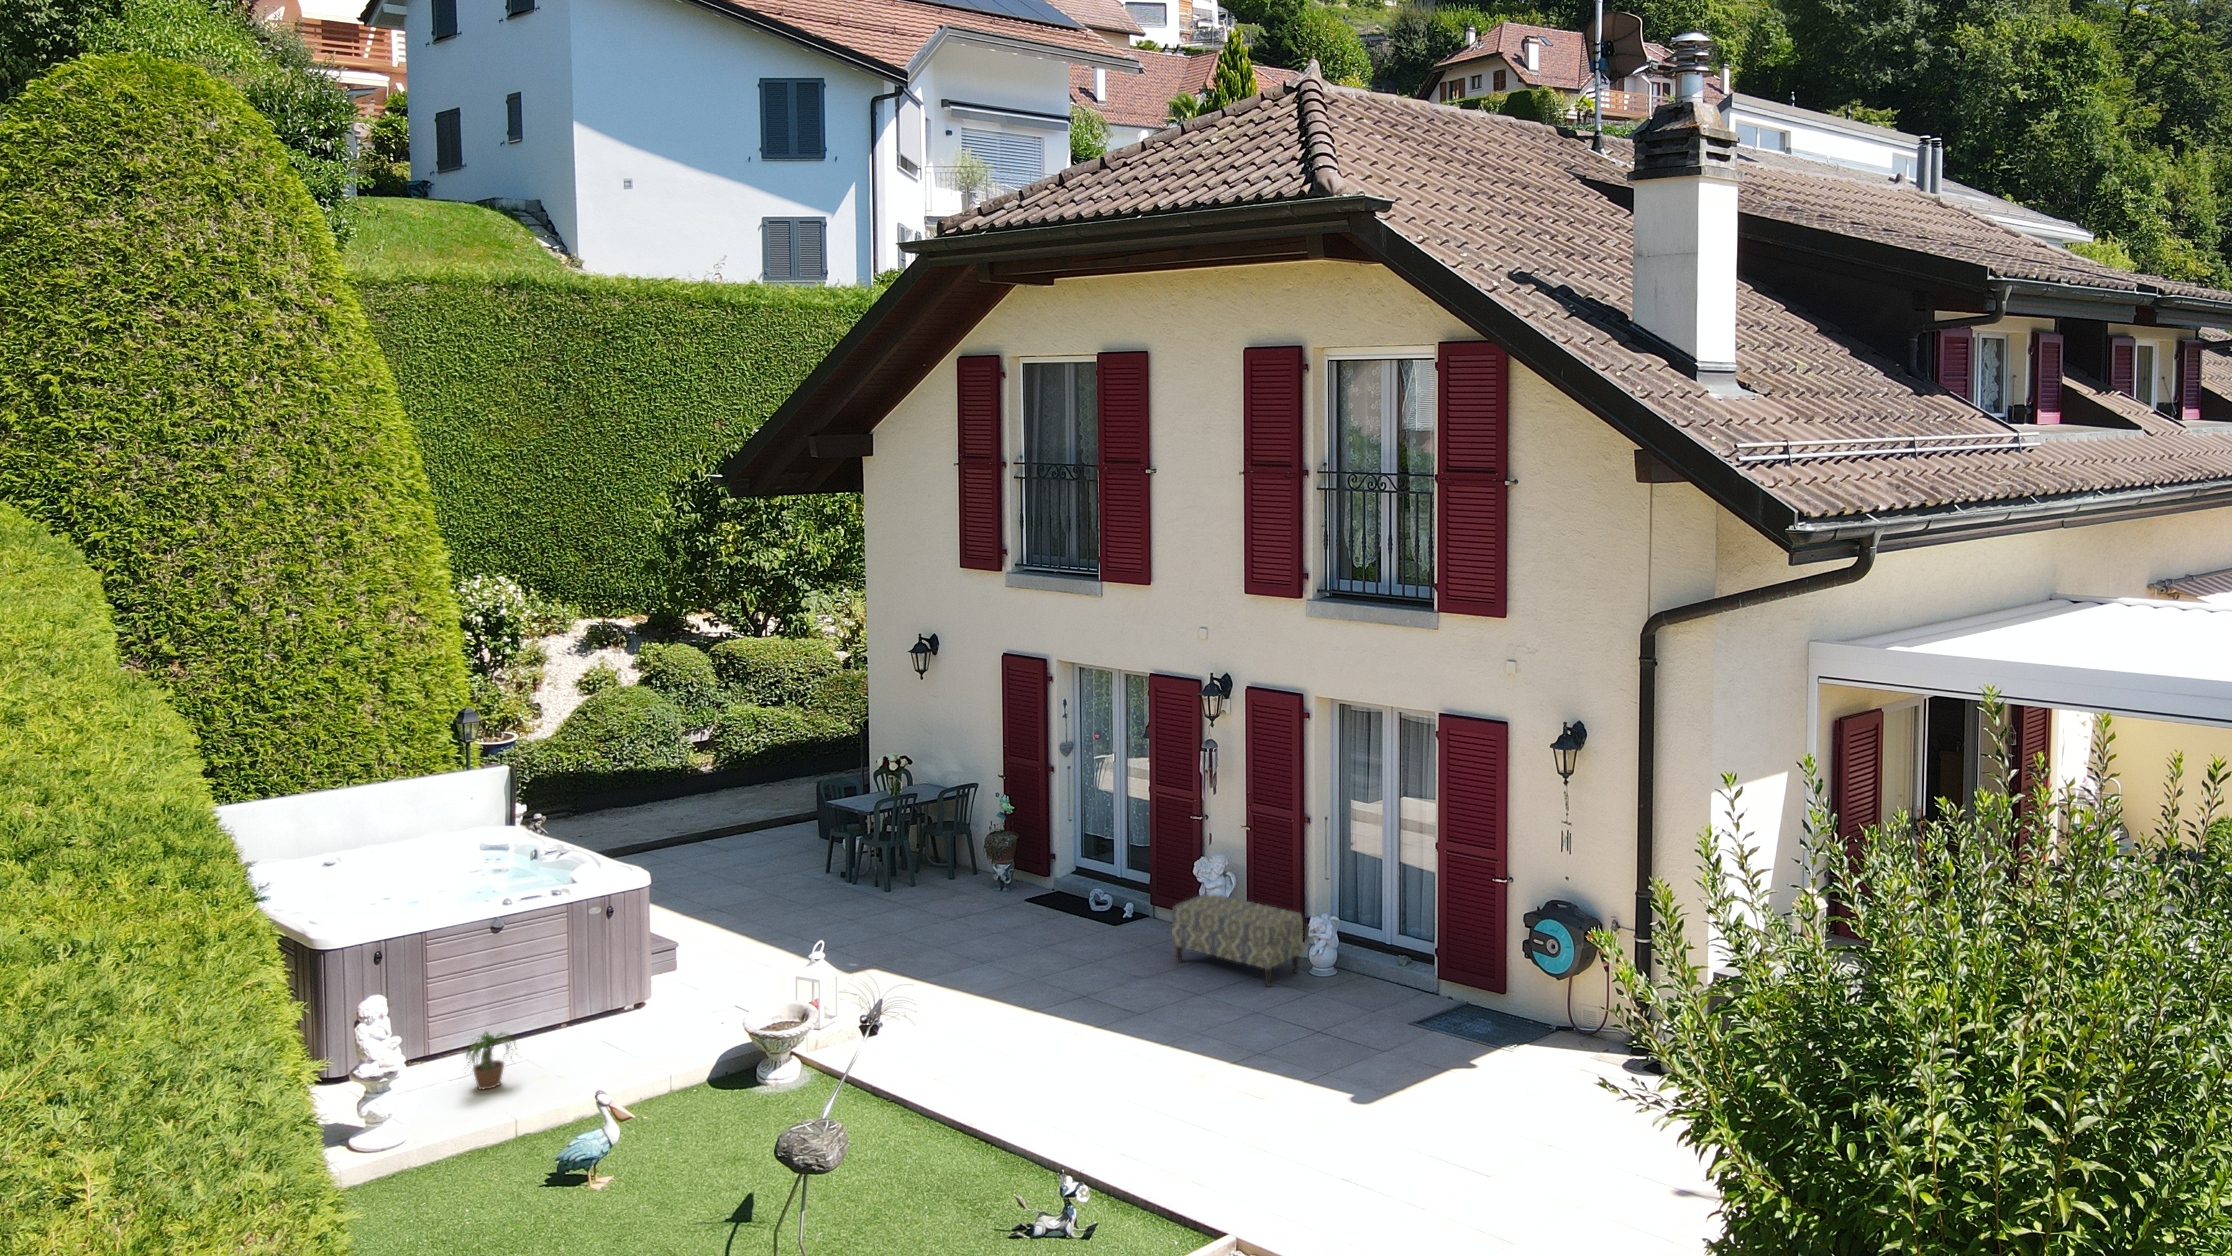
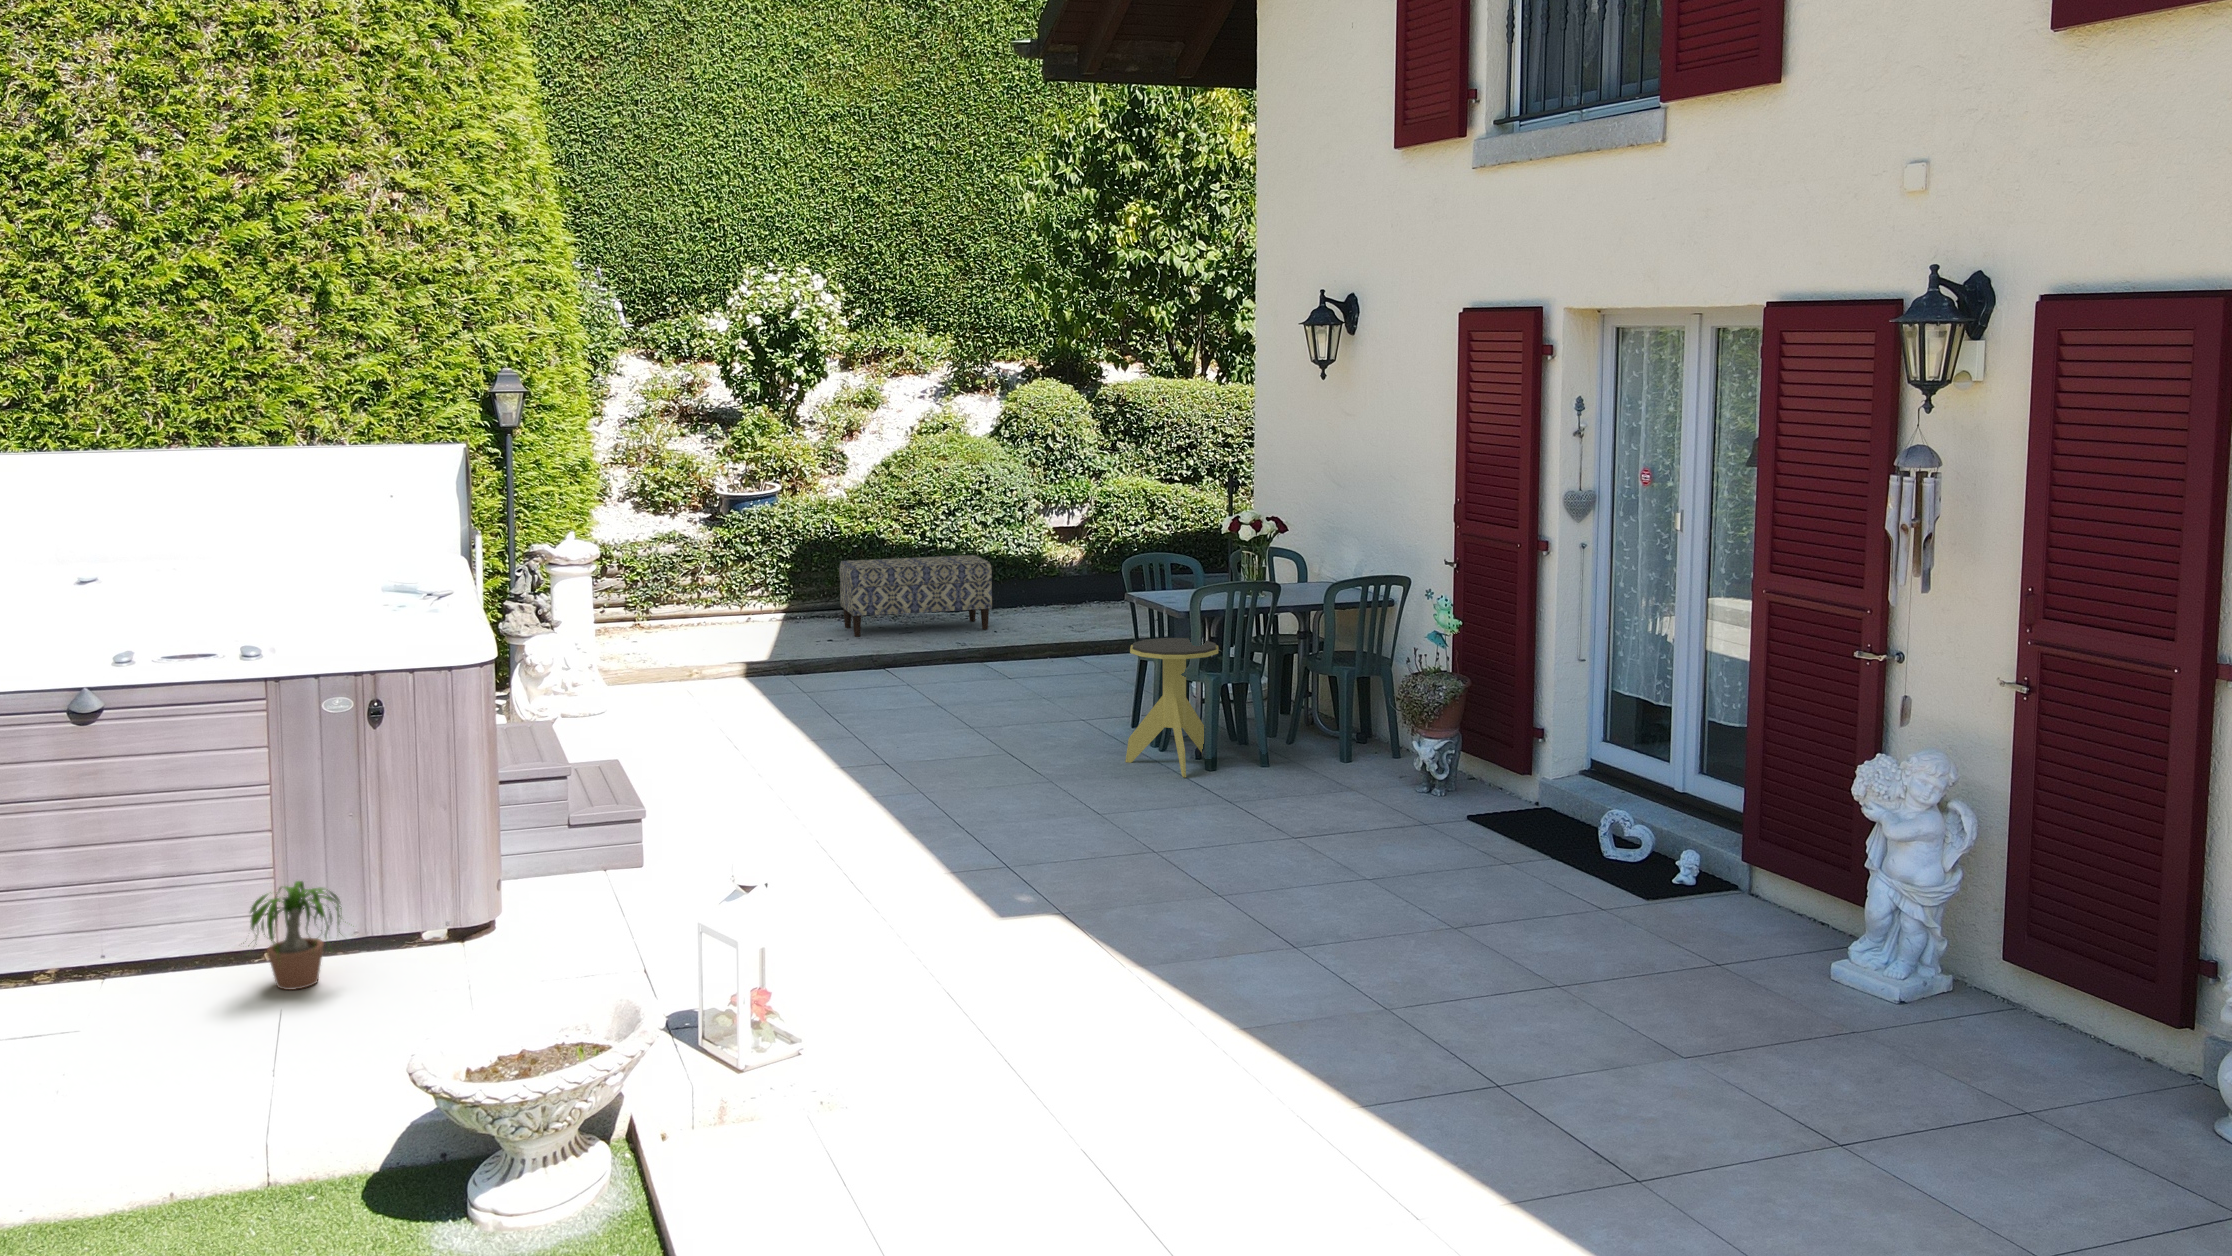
side table: none [836,826,887,900] -> present [1125,638,1218,777]
bench: present [1172,894,1303,986] -> present [839,555,992,637]

